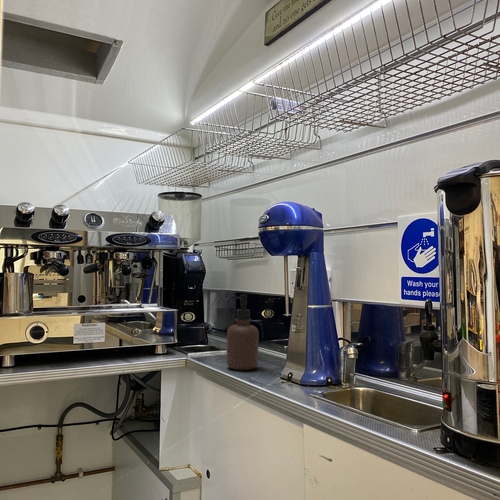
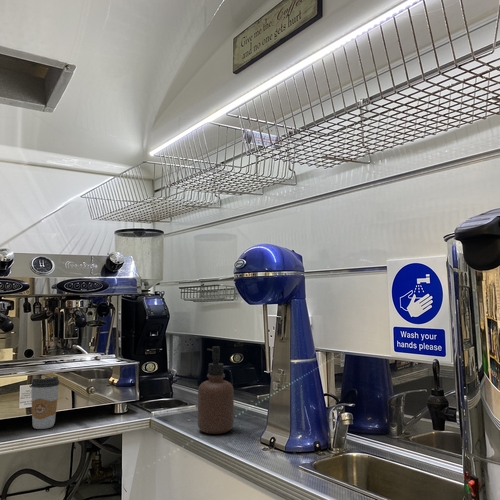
coffee cup: none [84,317,108,361] -> present [31,376,59,429]

